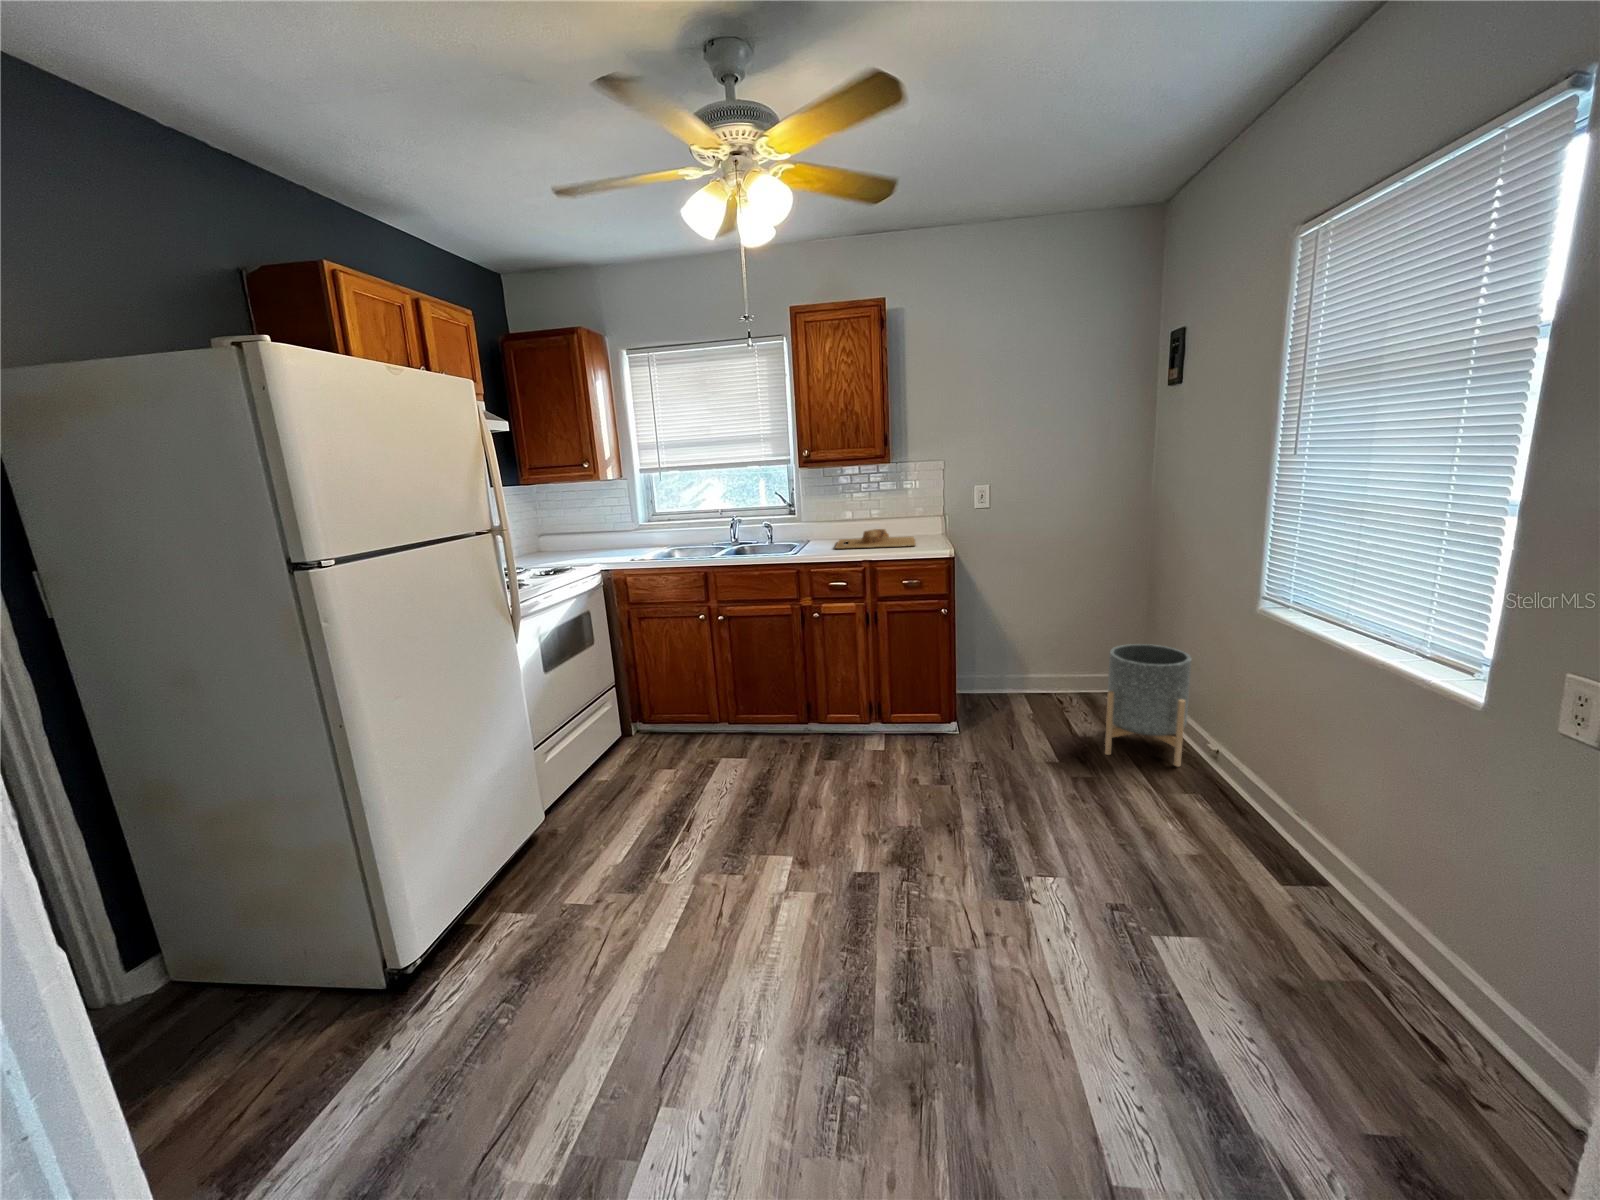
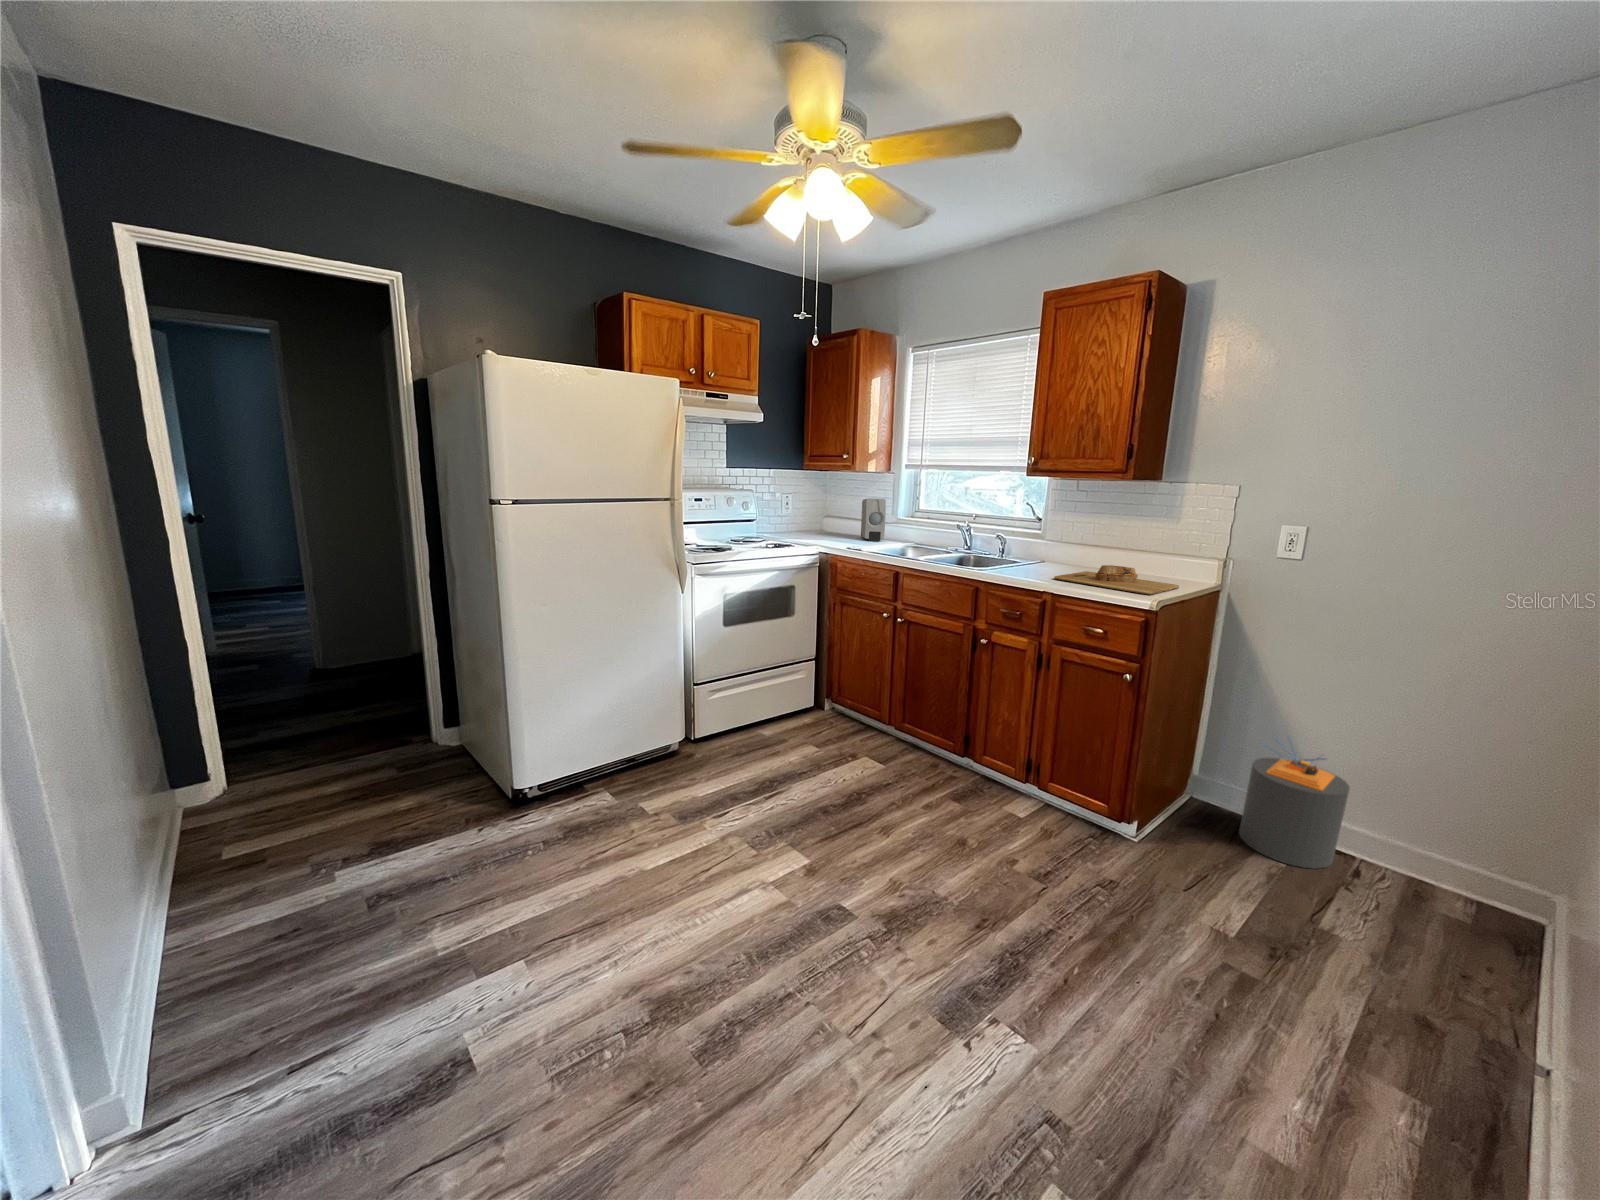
soap dispenser: none [580,505,618,551] -> present [861,498,886,541]
trash can: none [987,622,1048,709] -> present [1239,737,1350,869]
planter: present [1105,644,1191,767] -> none [1327,819,1555,1055]

